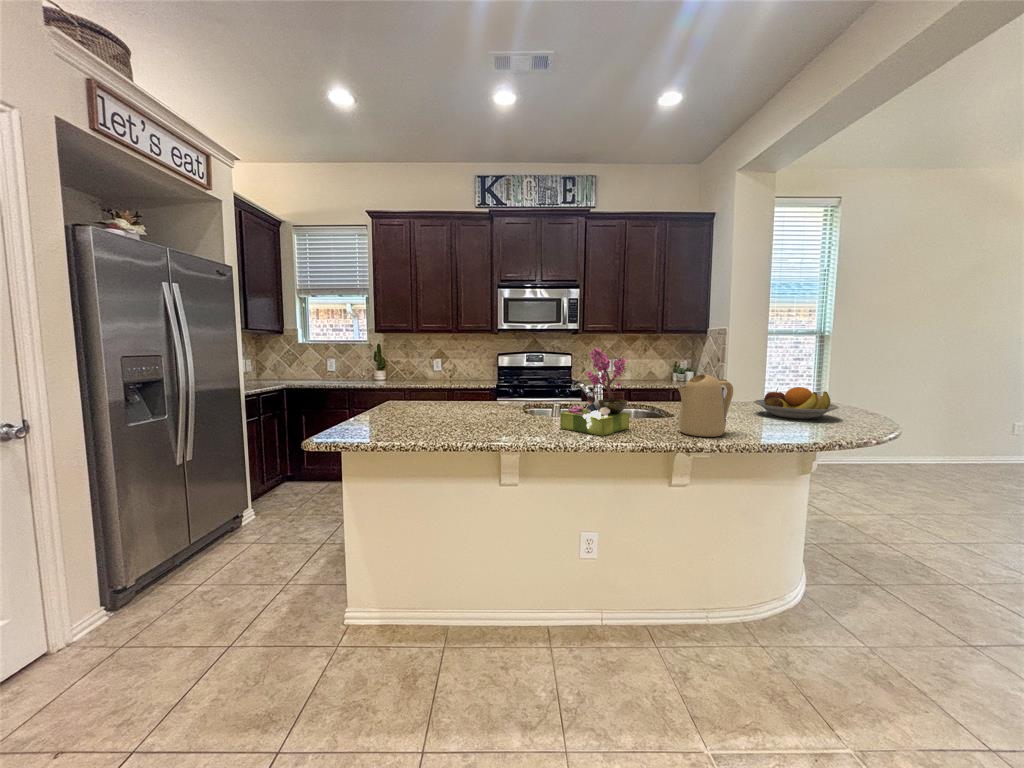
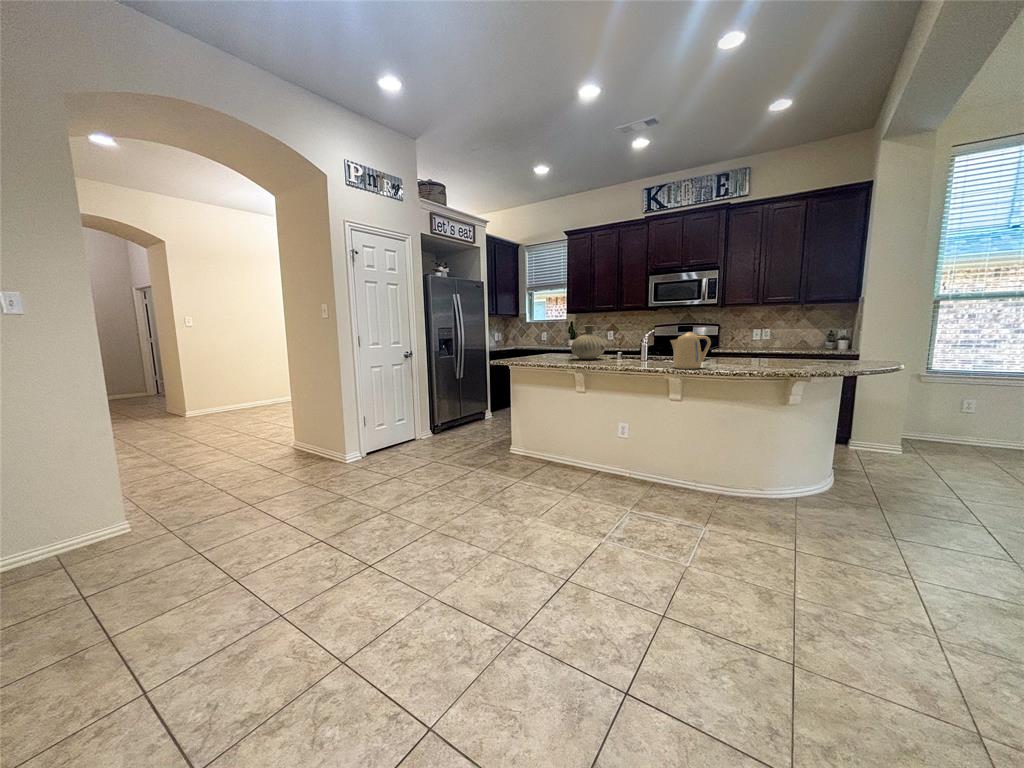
flower arrangement: present [561,348,629,436] -> none [612,317,651,366]
vase: none [452,356,519,416] -> present [571,325,605,359]
fruit bowl: present [754,387,839,419] -> none [772,343,838,366]

